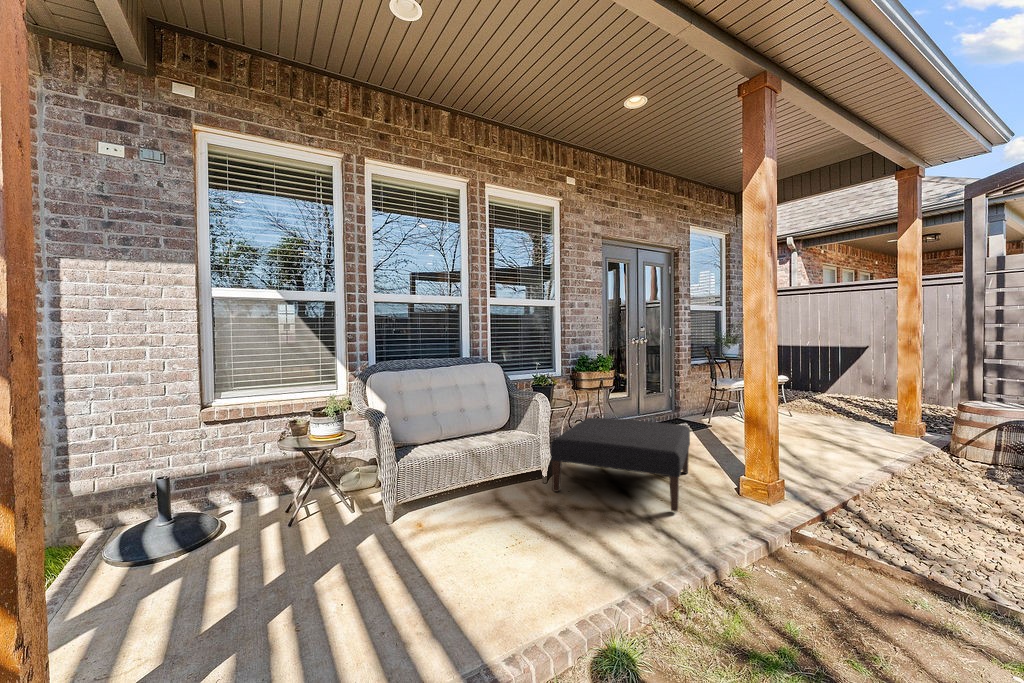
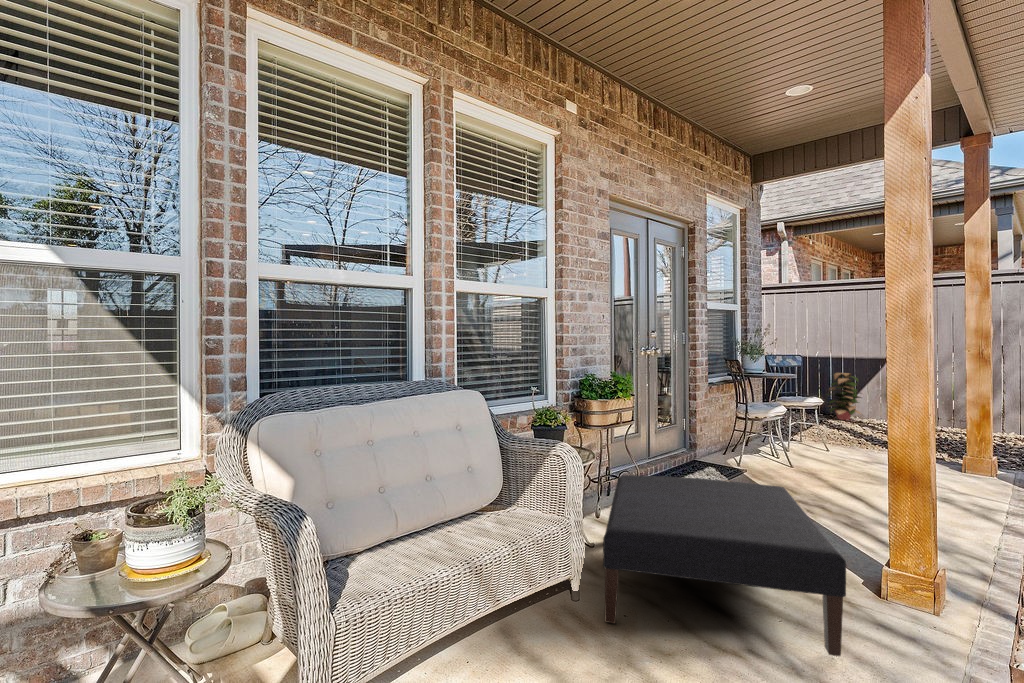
decorative plant: none [811,359,844,398] -> present [827,373,861,420]

